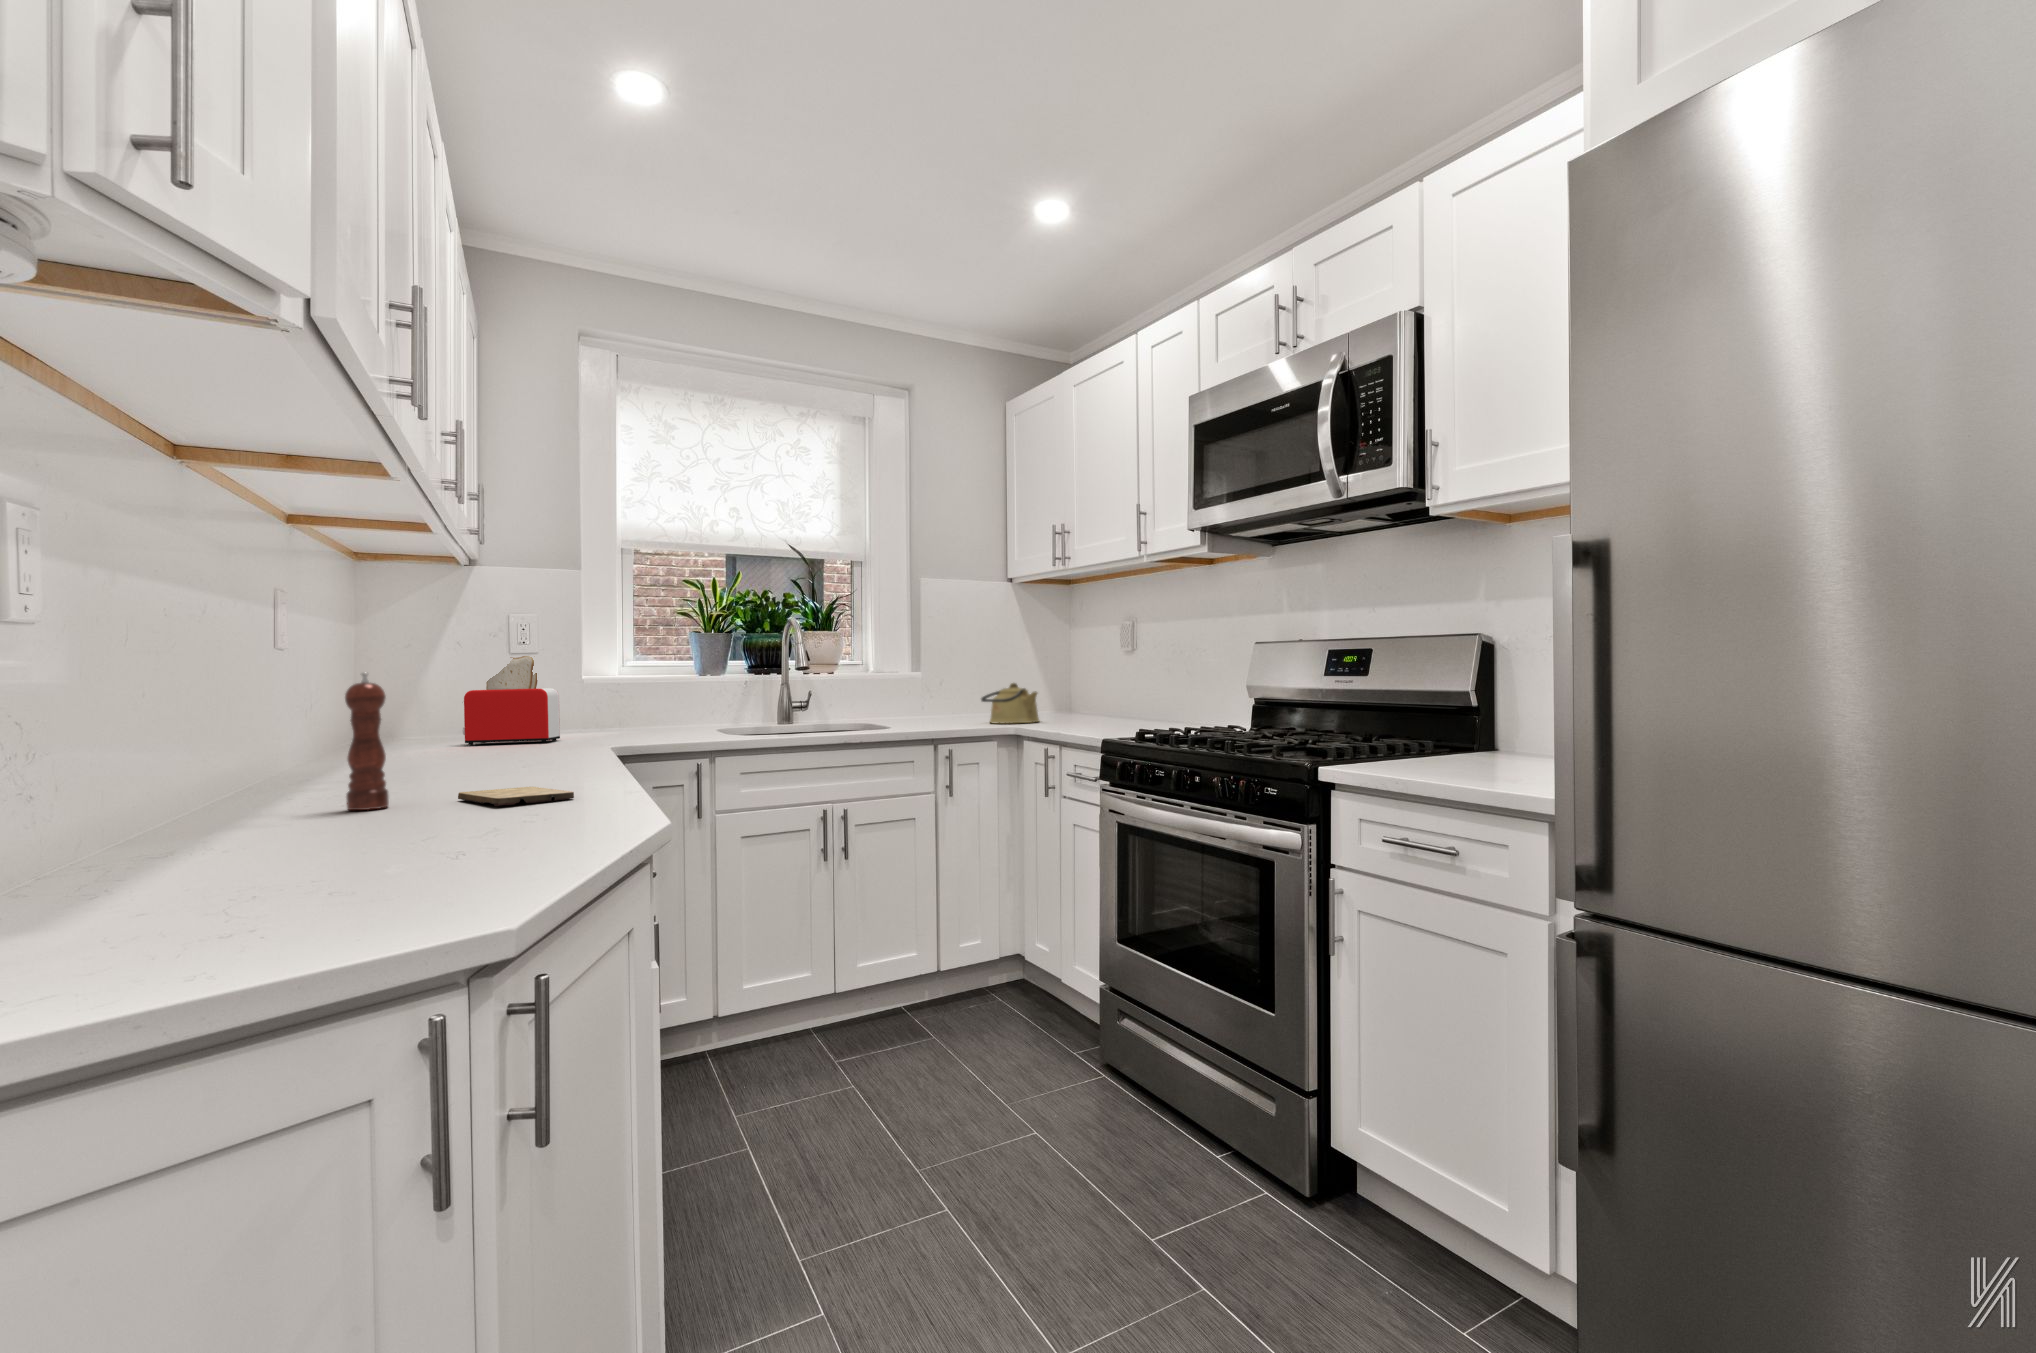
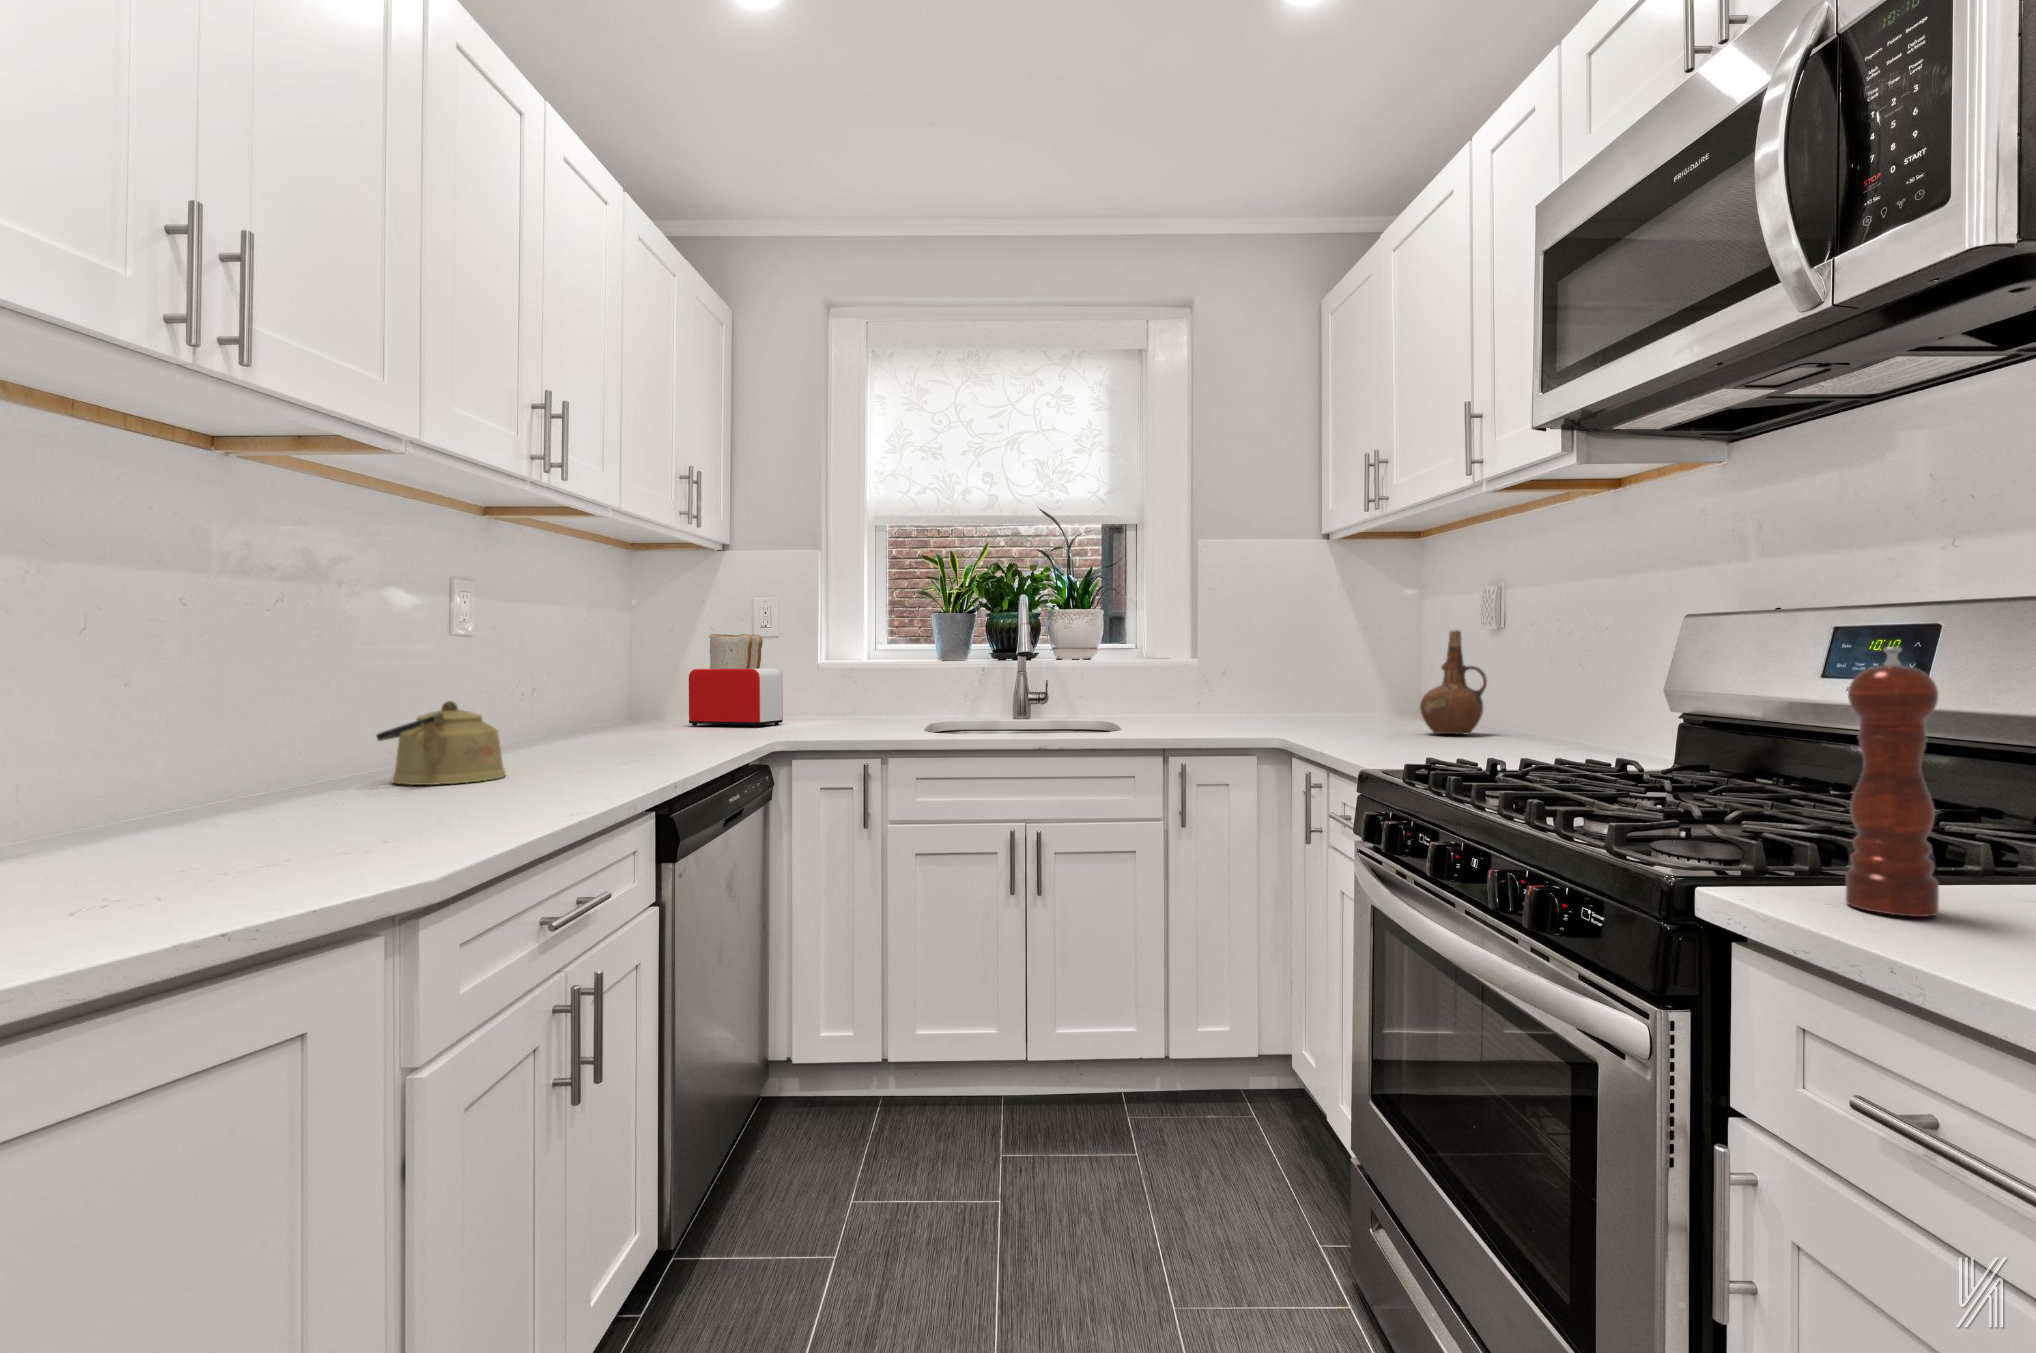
ceramic pitcher: none [1101,649,1142,720] -> present [1420,630,1487,734]
pepper mill: present [345,673,389,810] -> present [1846,647,1939,917]
kettle: present [981,683,1039,724] -> present [376,701,506,785]
cutting board: present [458,787,574,806] -> none [237,807,402,843]

